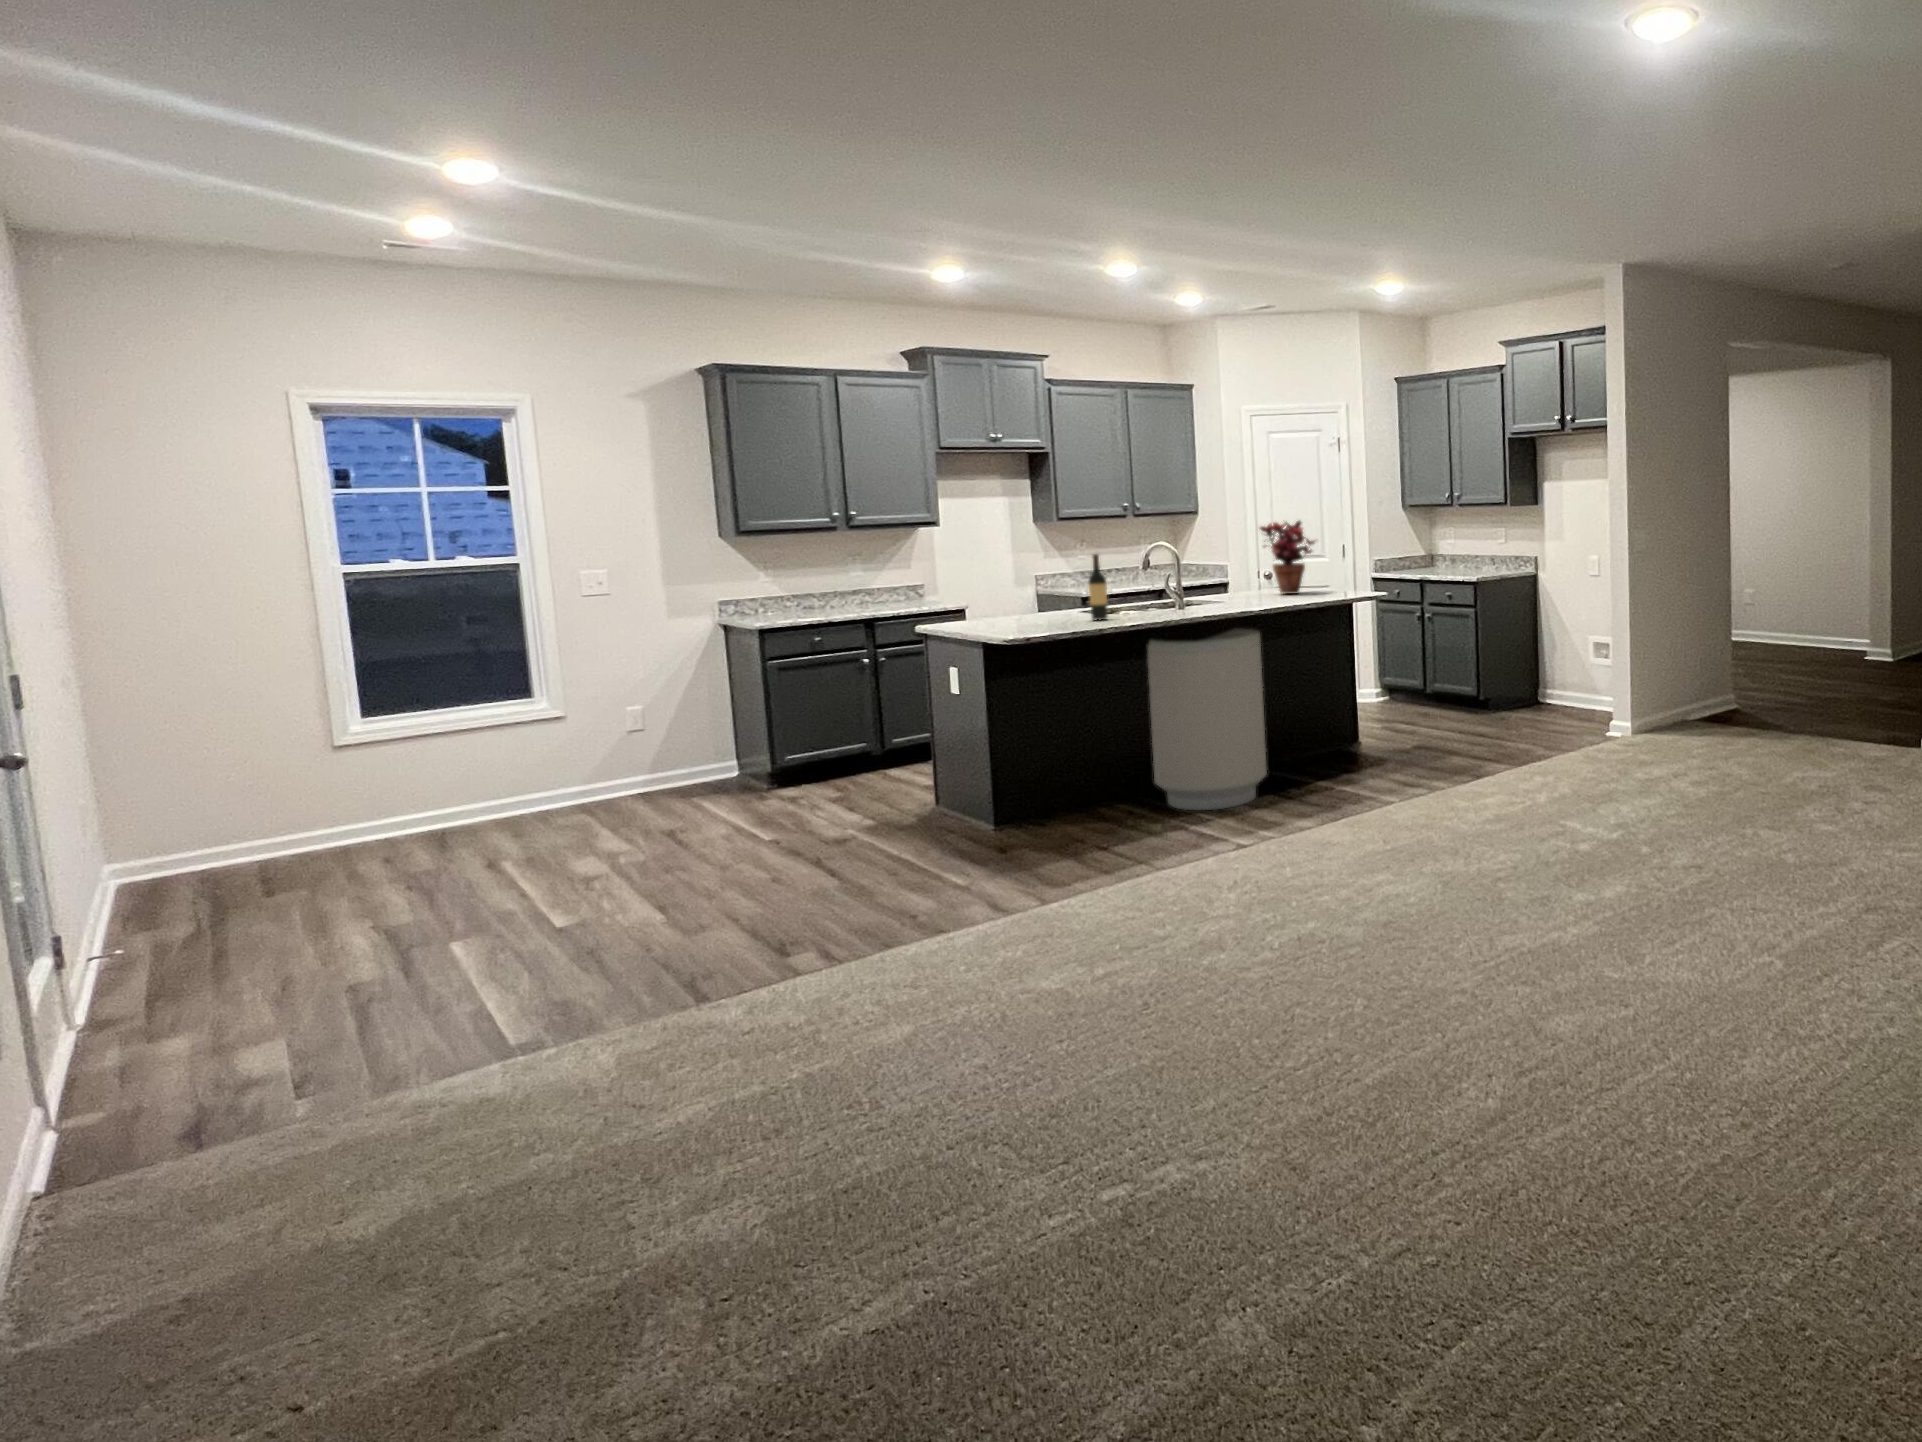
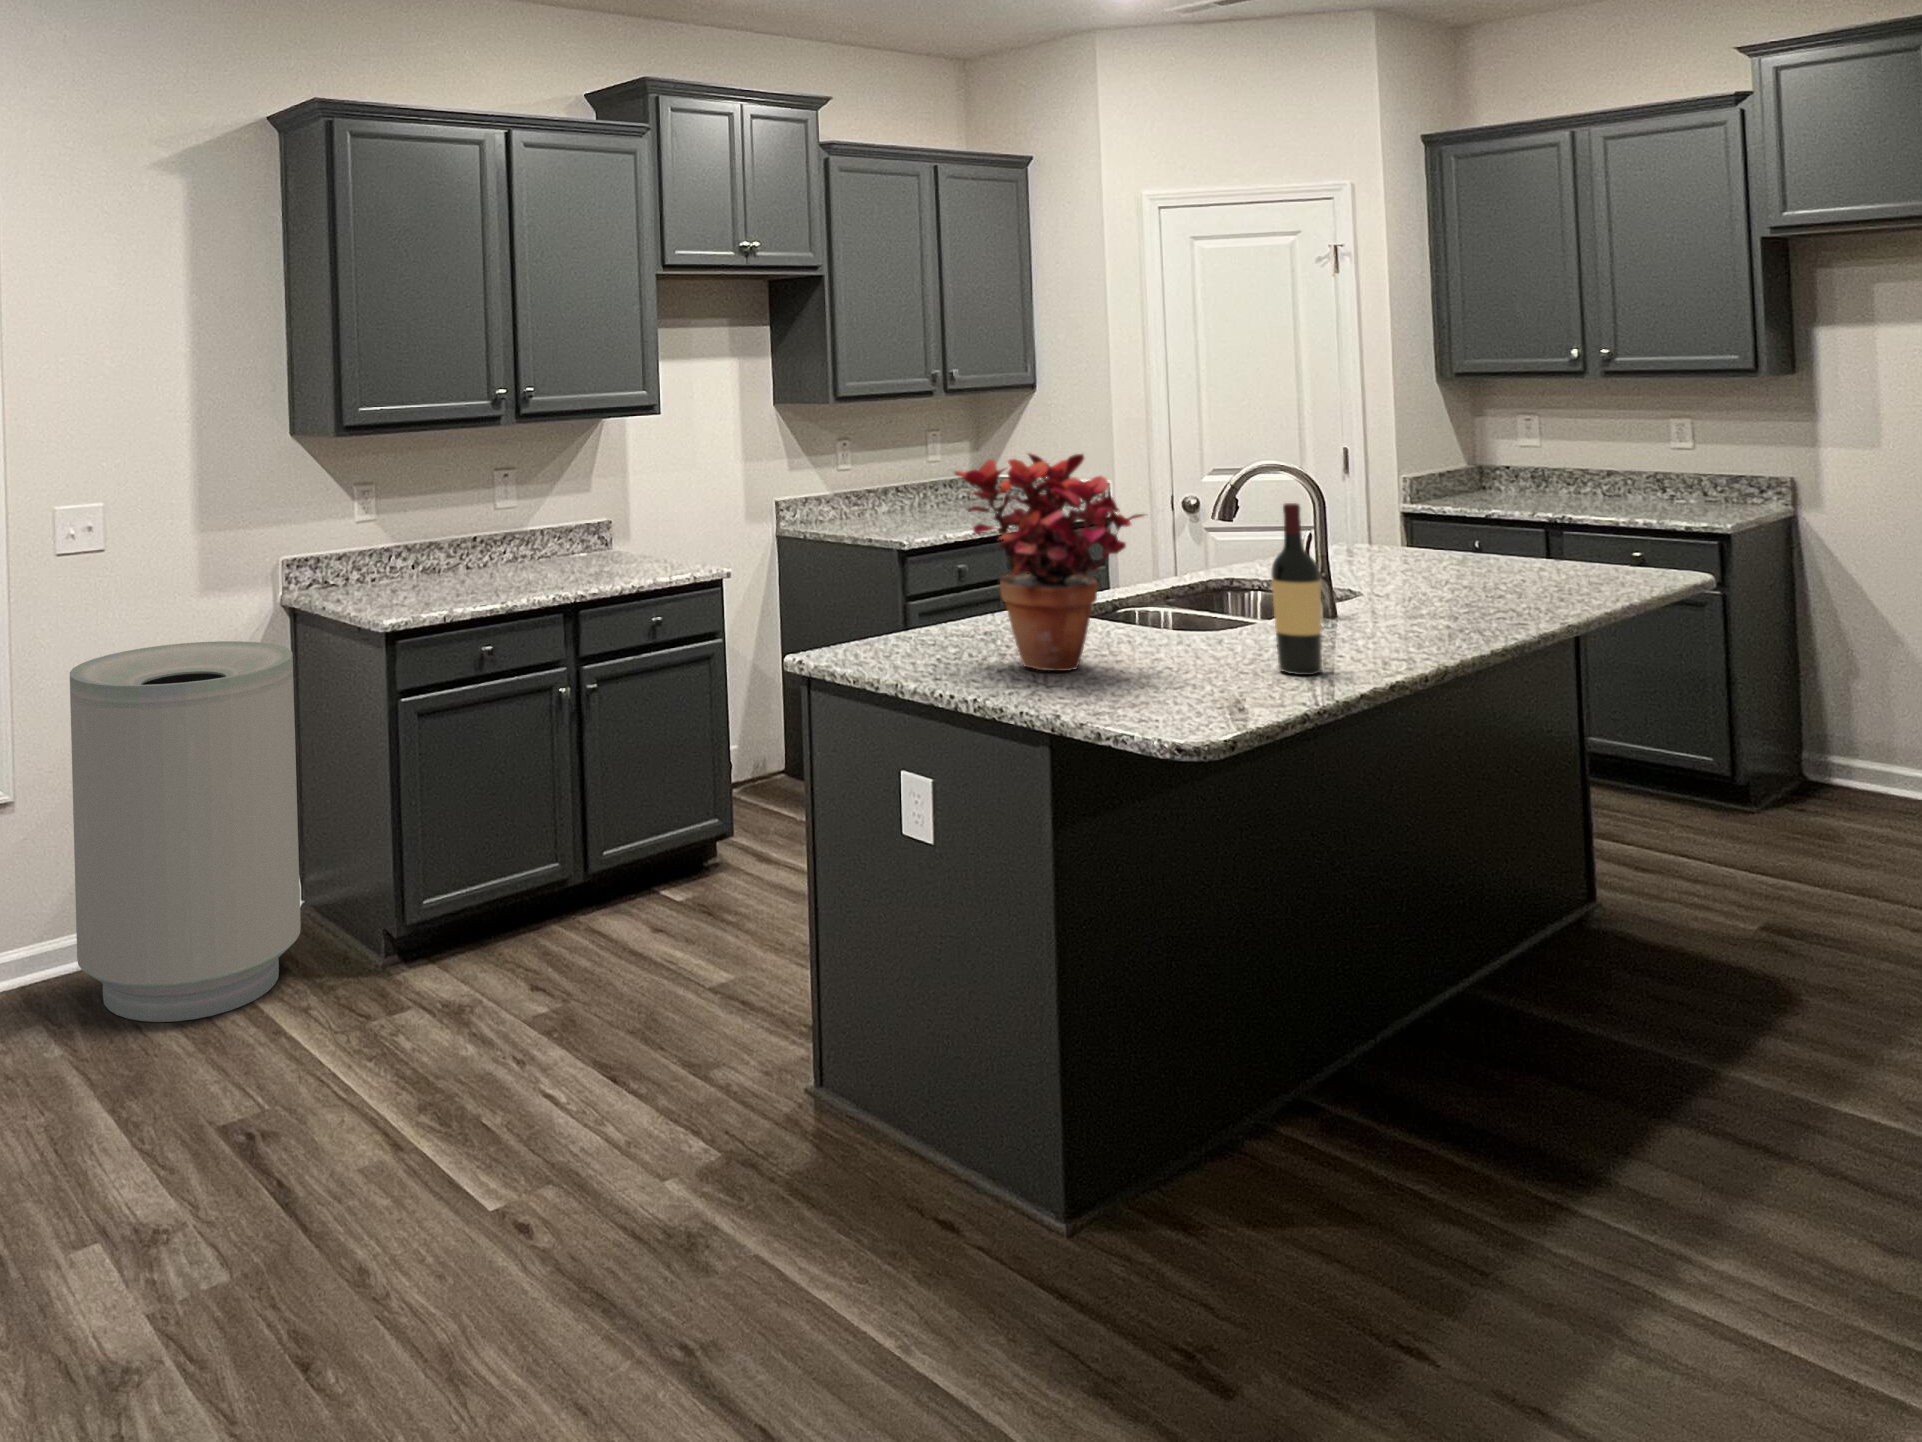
potted plant: present [1260,521,1315,594] -> present [955,454,1144,671]
trash can: present [1148,628,1267,810] -> present [70,641,301,1022]

